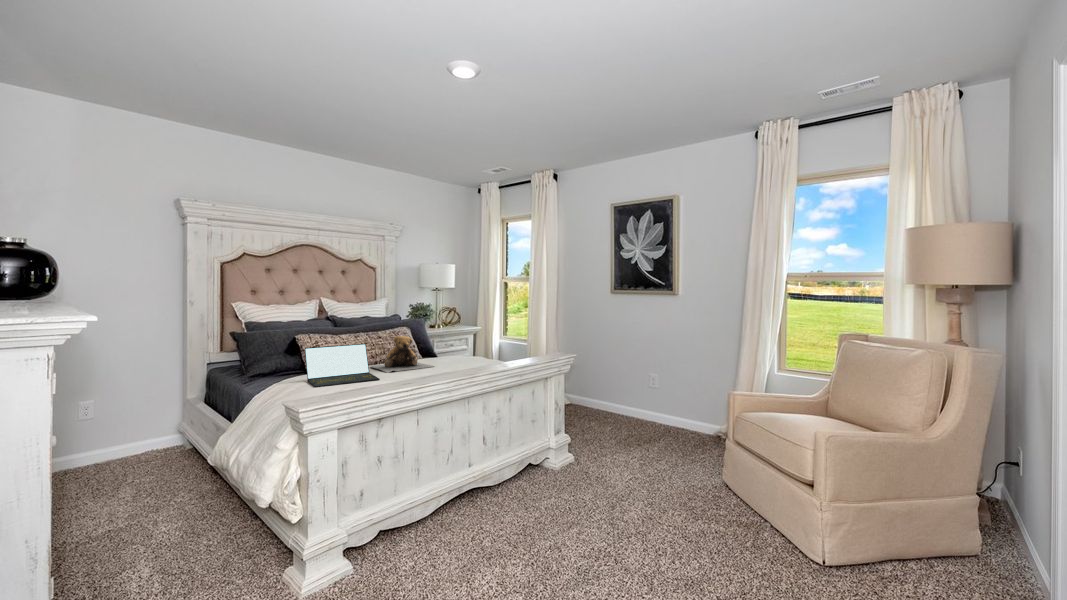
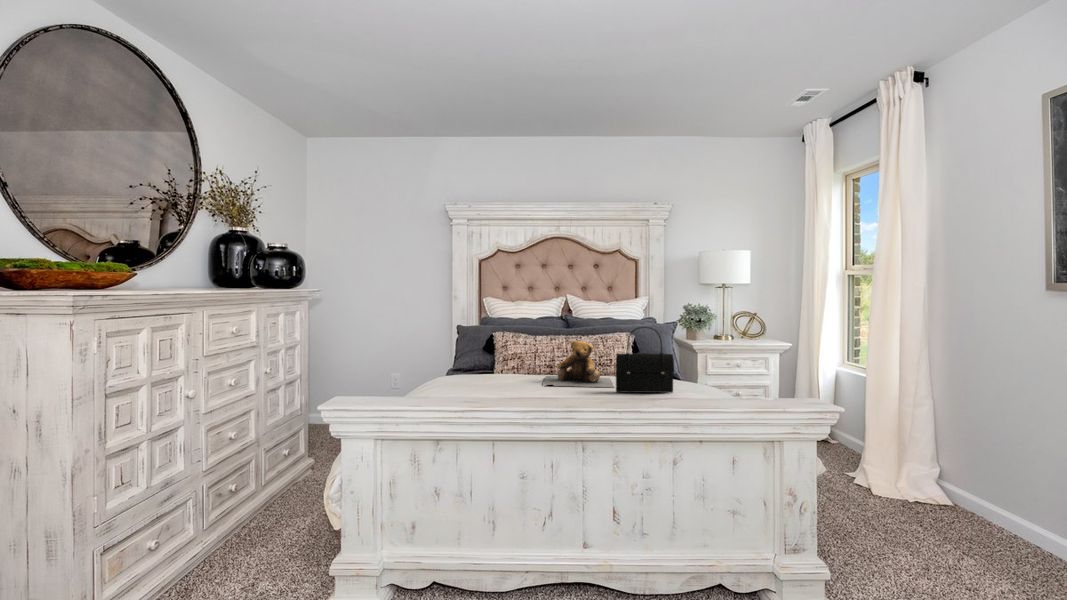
handbag: none [444,323,478,369] -> present [616,327,674,393]
laptop: present [305,344,380,387] -> none [436,344,523,392]

